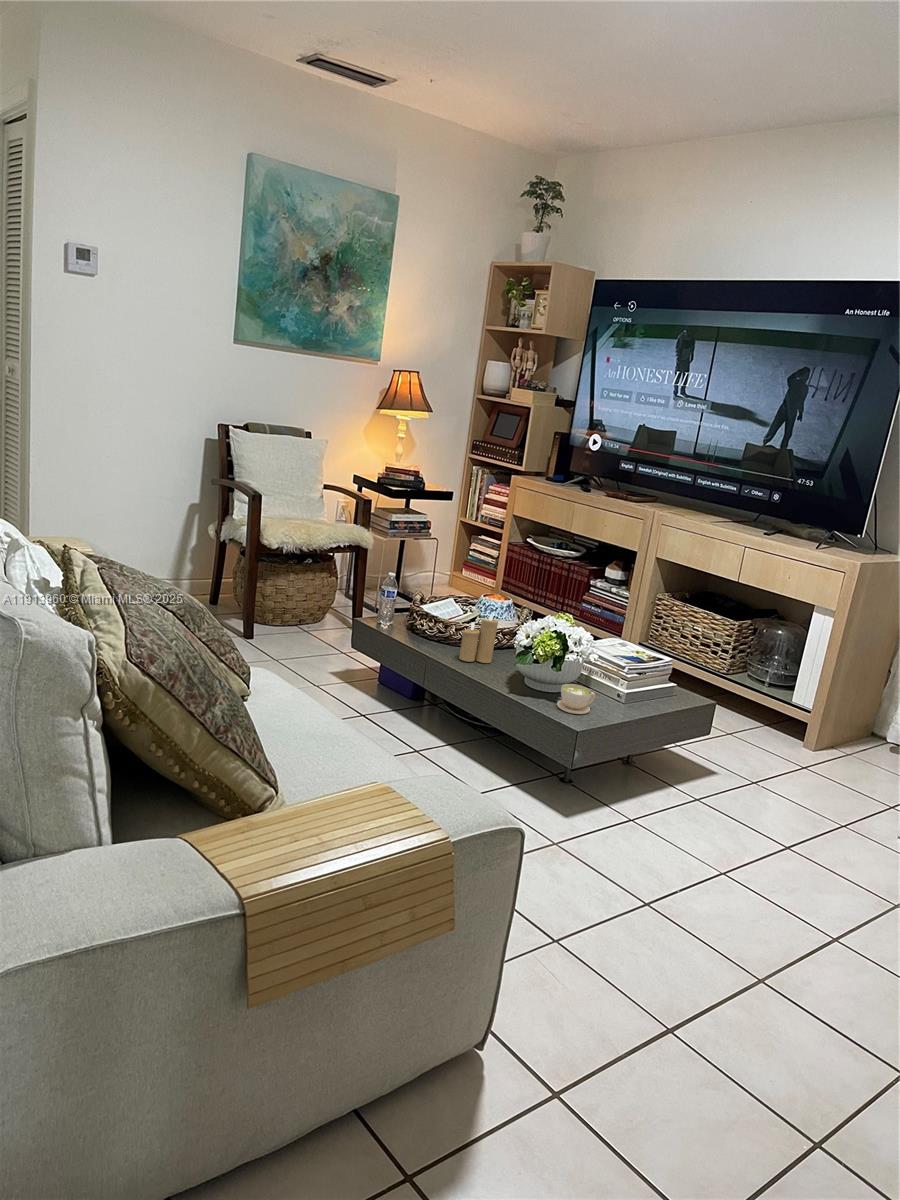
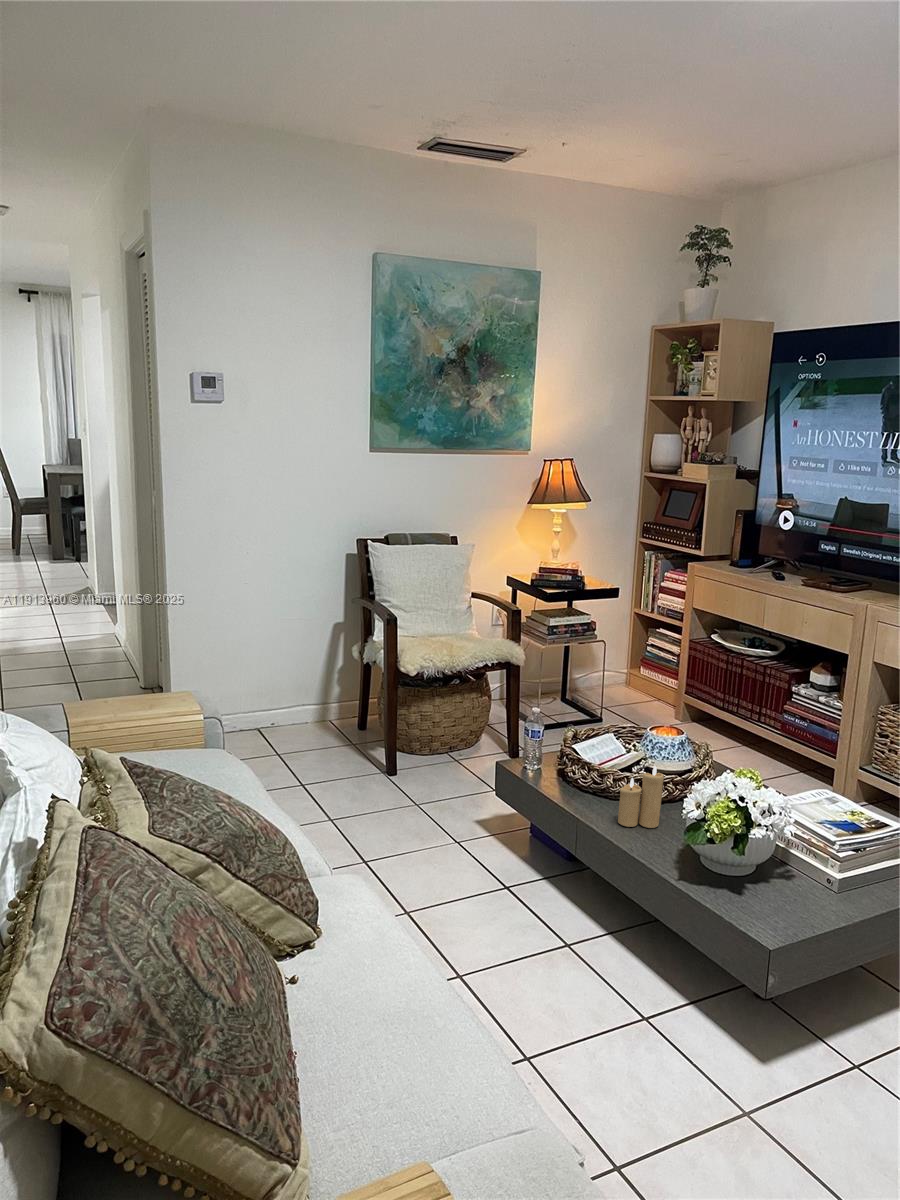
coffee cup: present [557,684,595,714] -> none [742,870,794,914]

